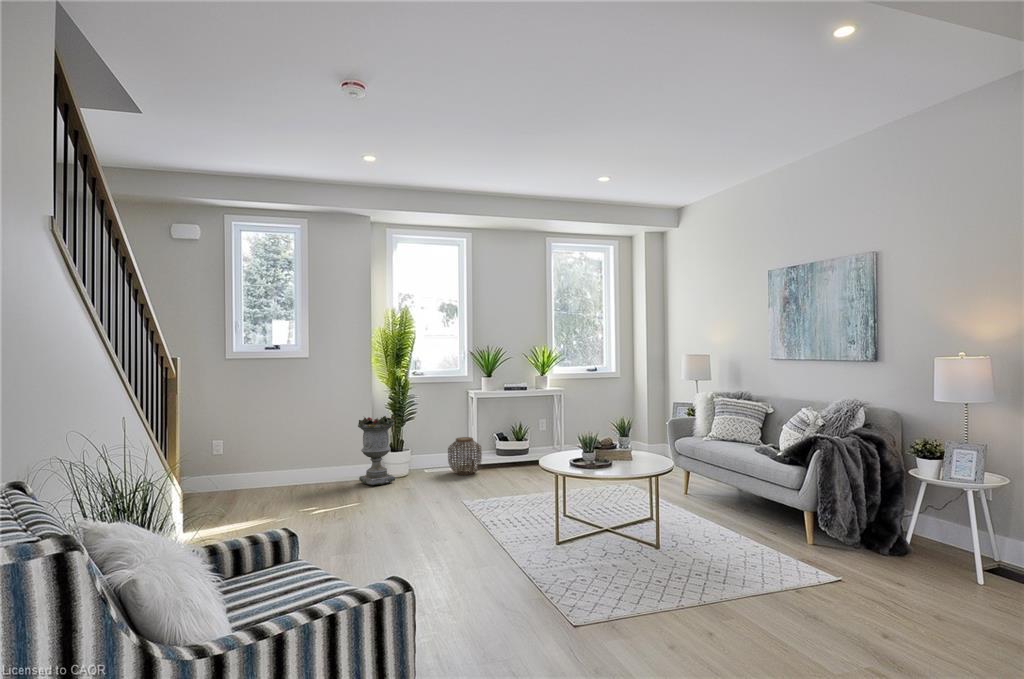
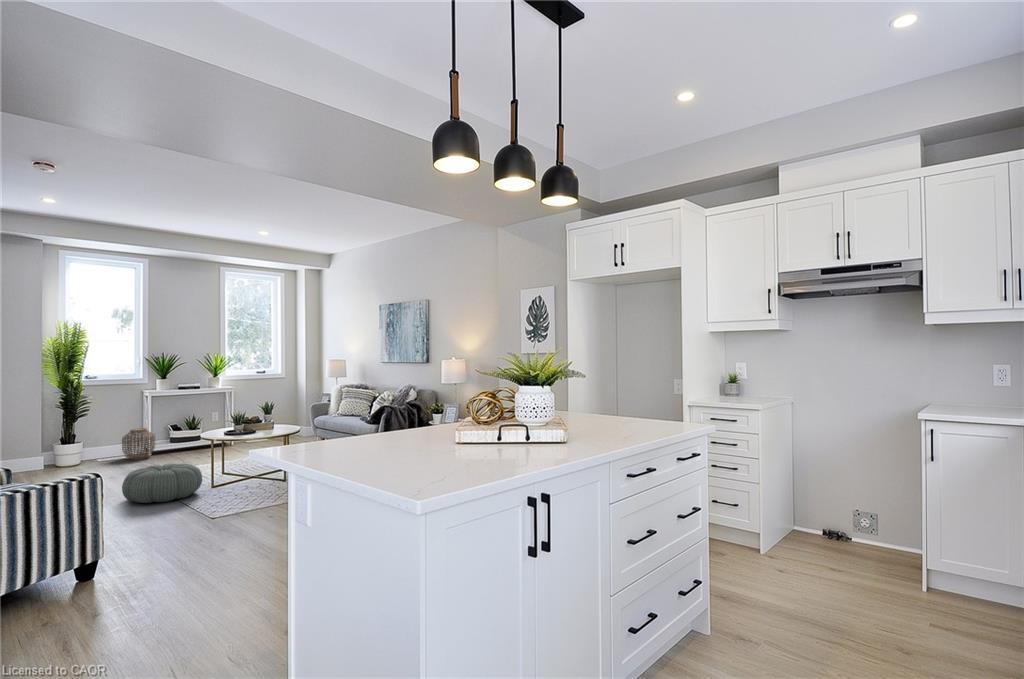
planter: present [358,416,396,485] -> none [27,413,69,473]
pouf: none [450,505,548,568] -> present [122,463,202,503]

